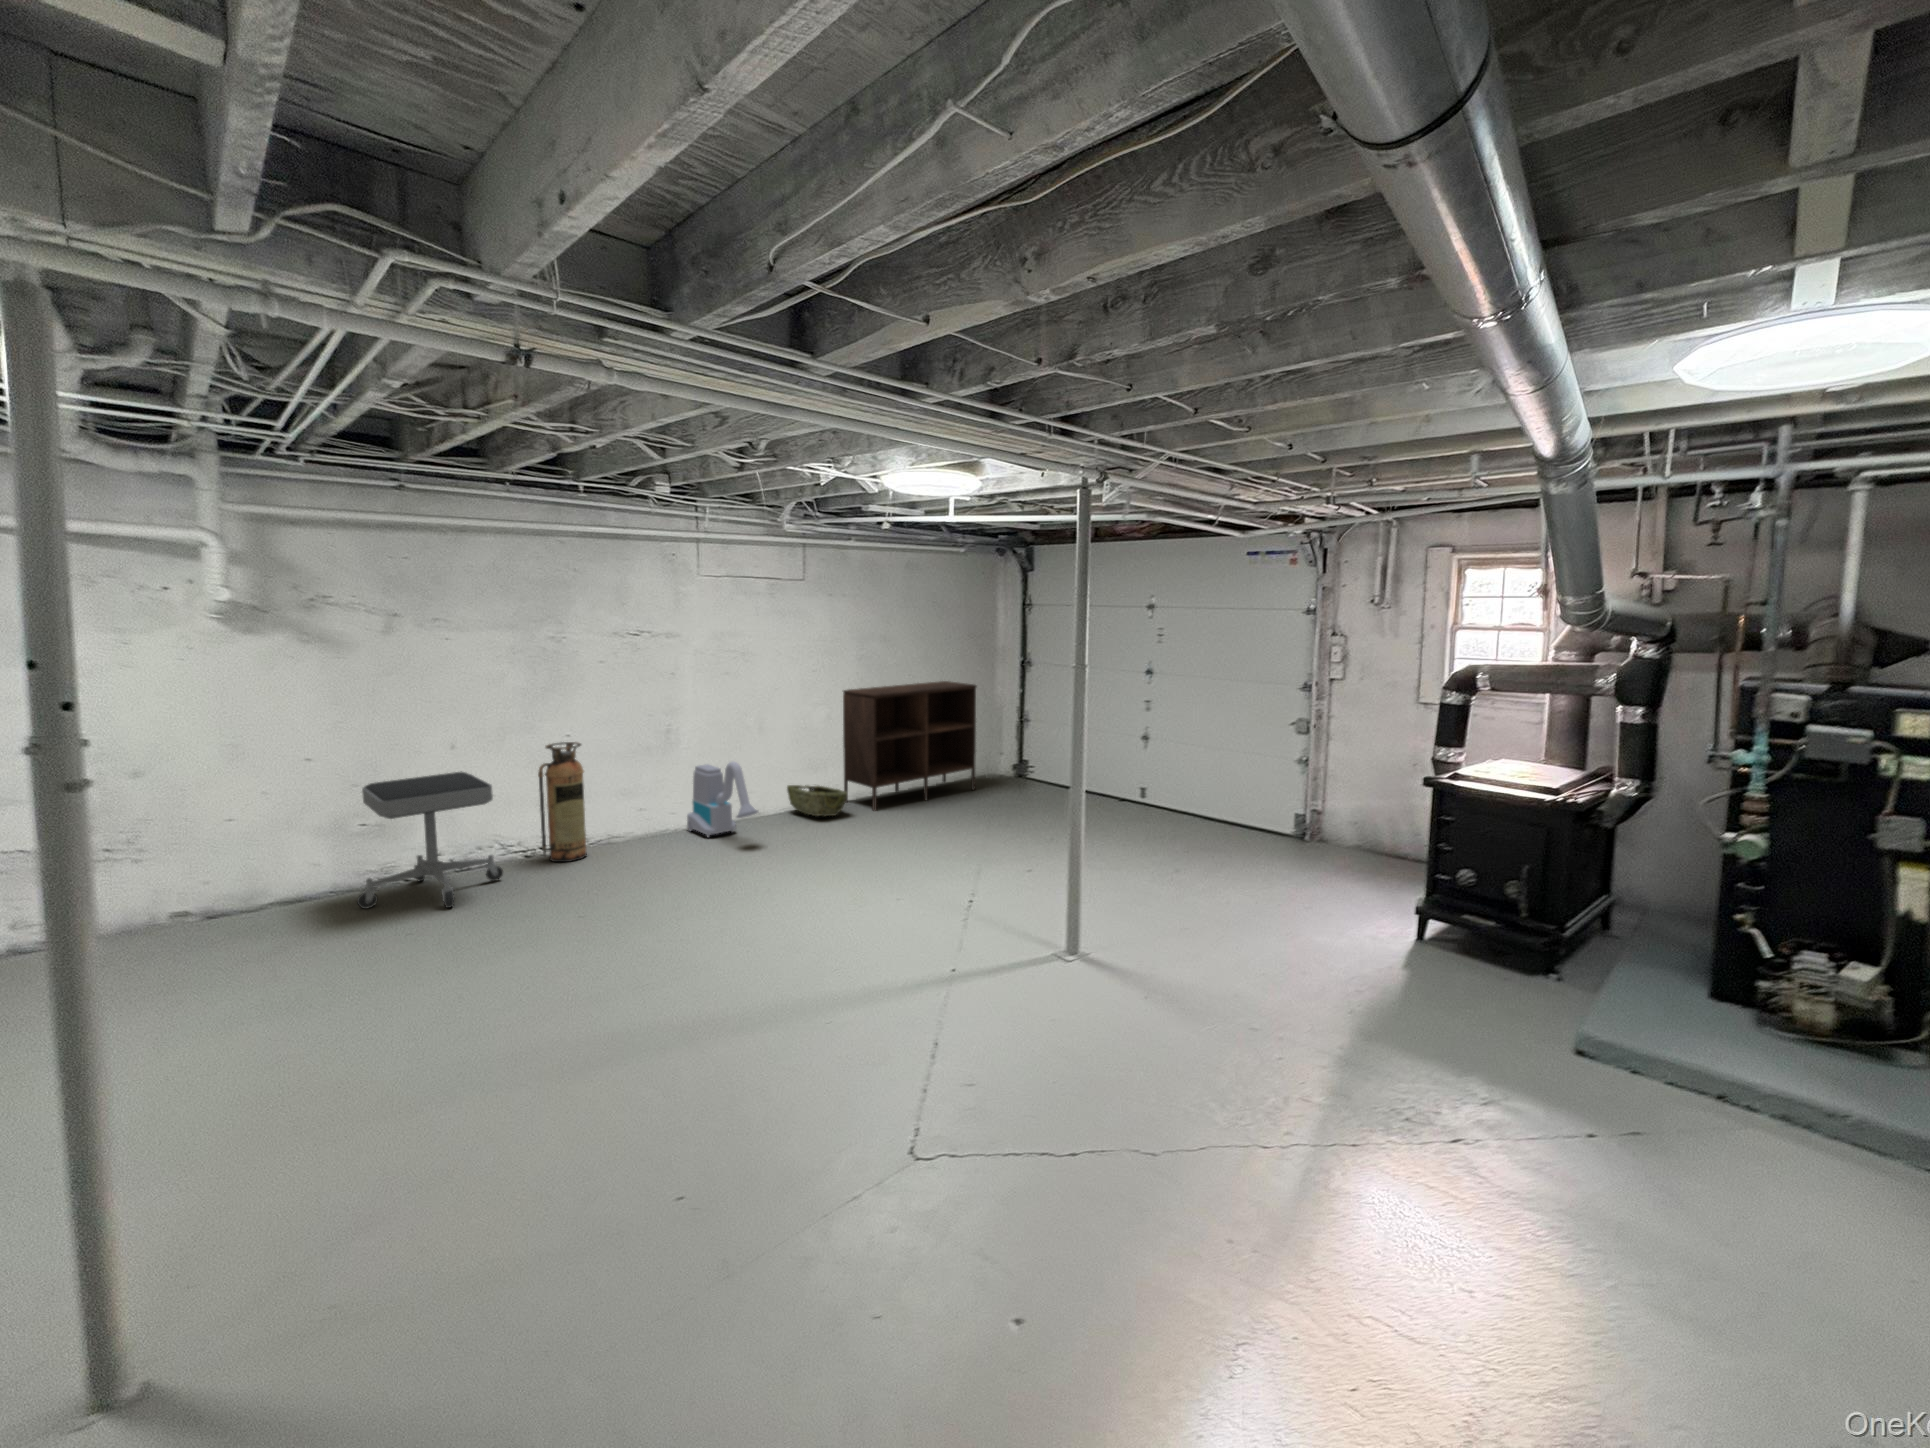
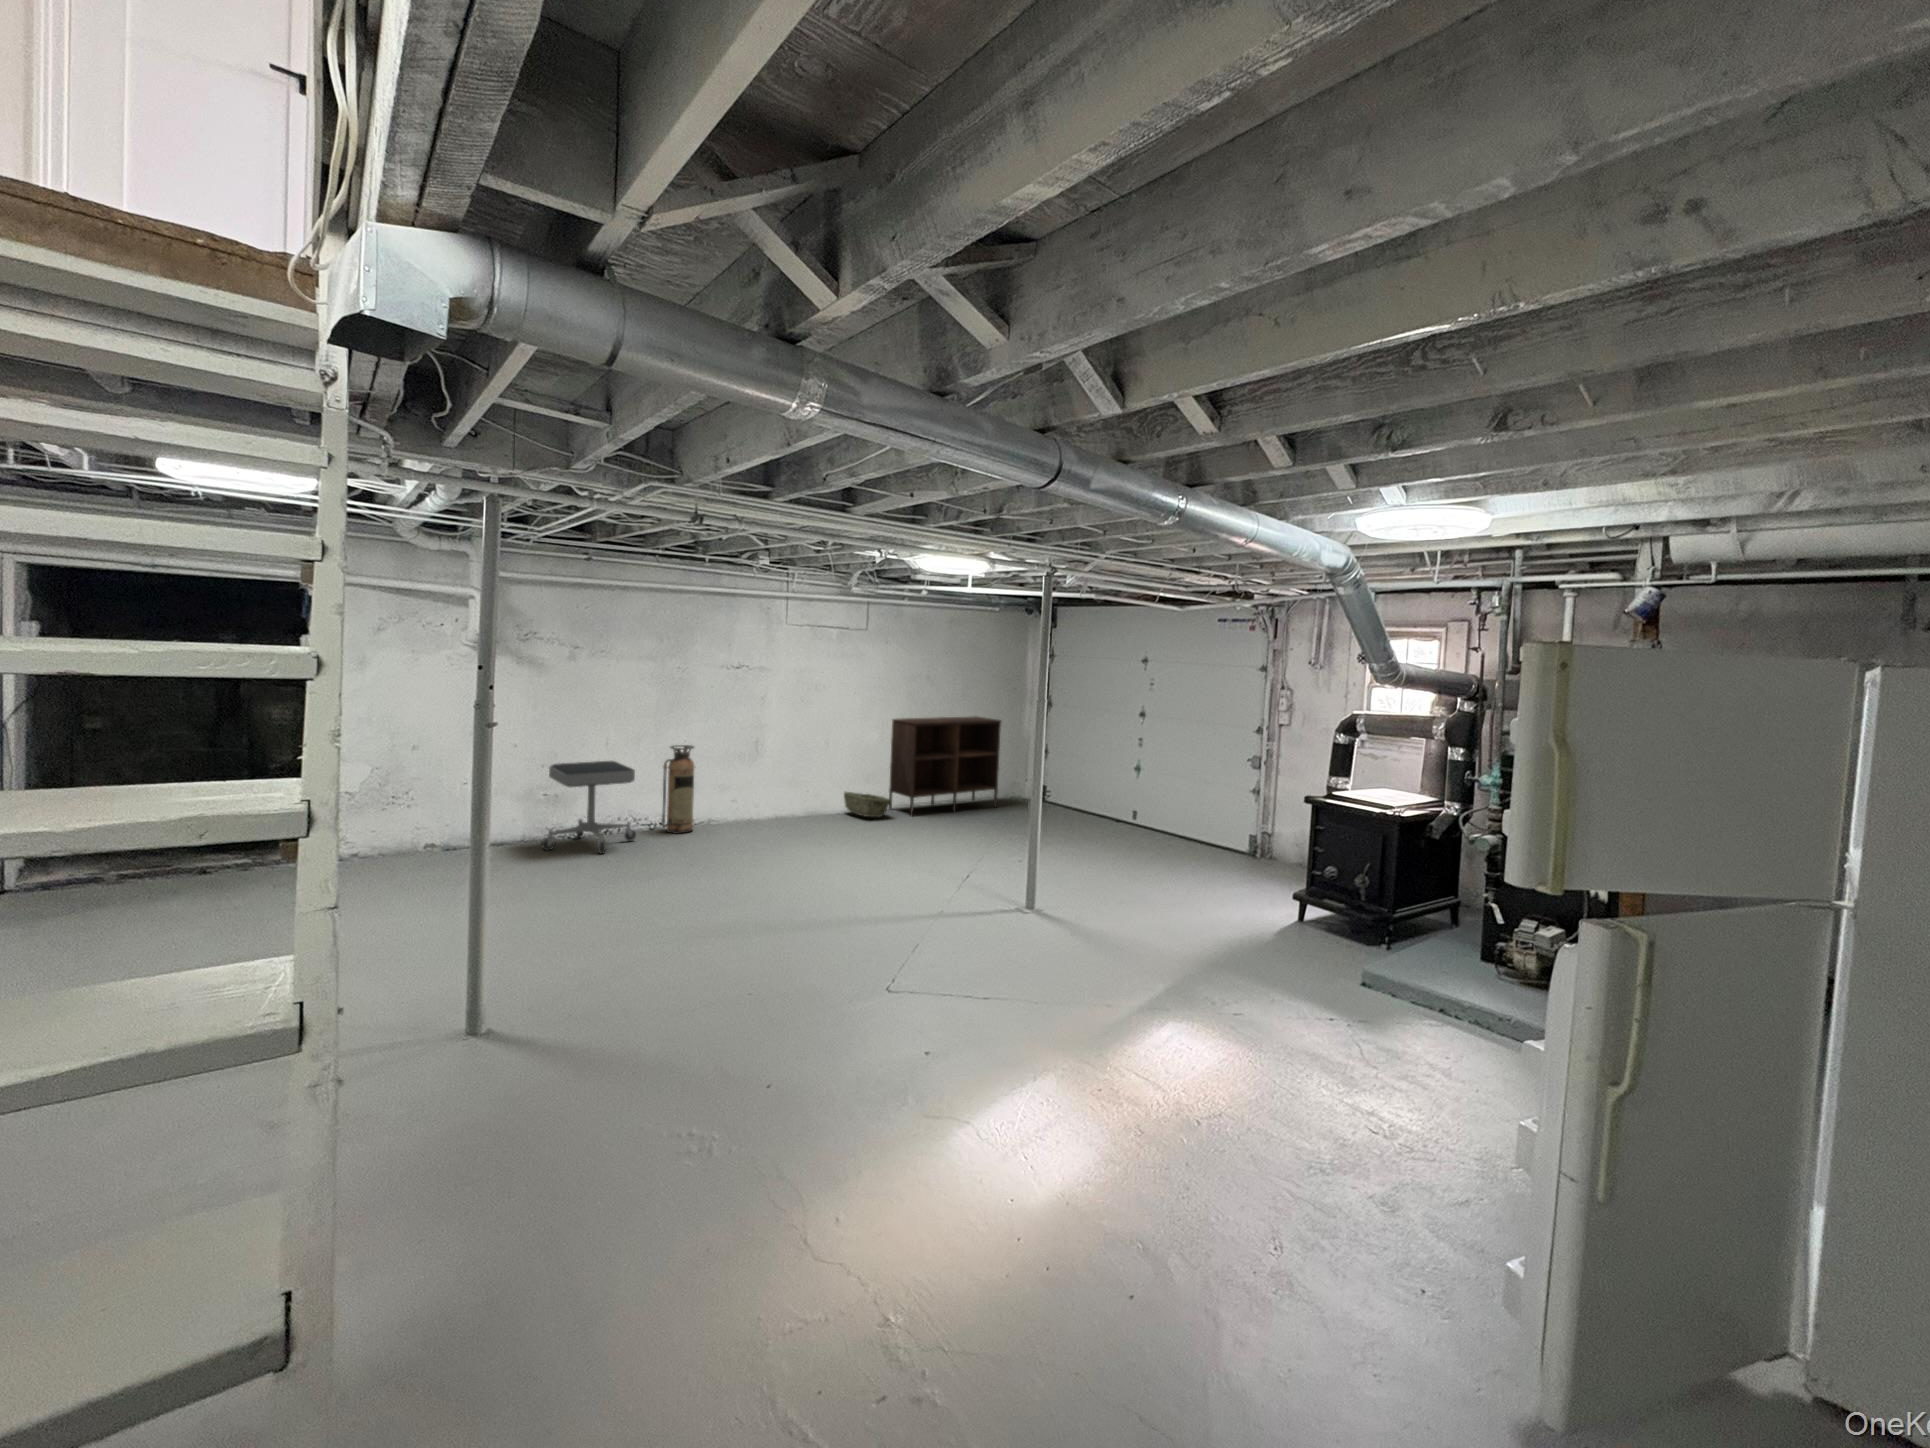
vacuum cleaner: present [687,762,758,837] -> none [766,767,820,825]

